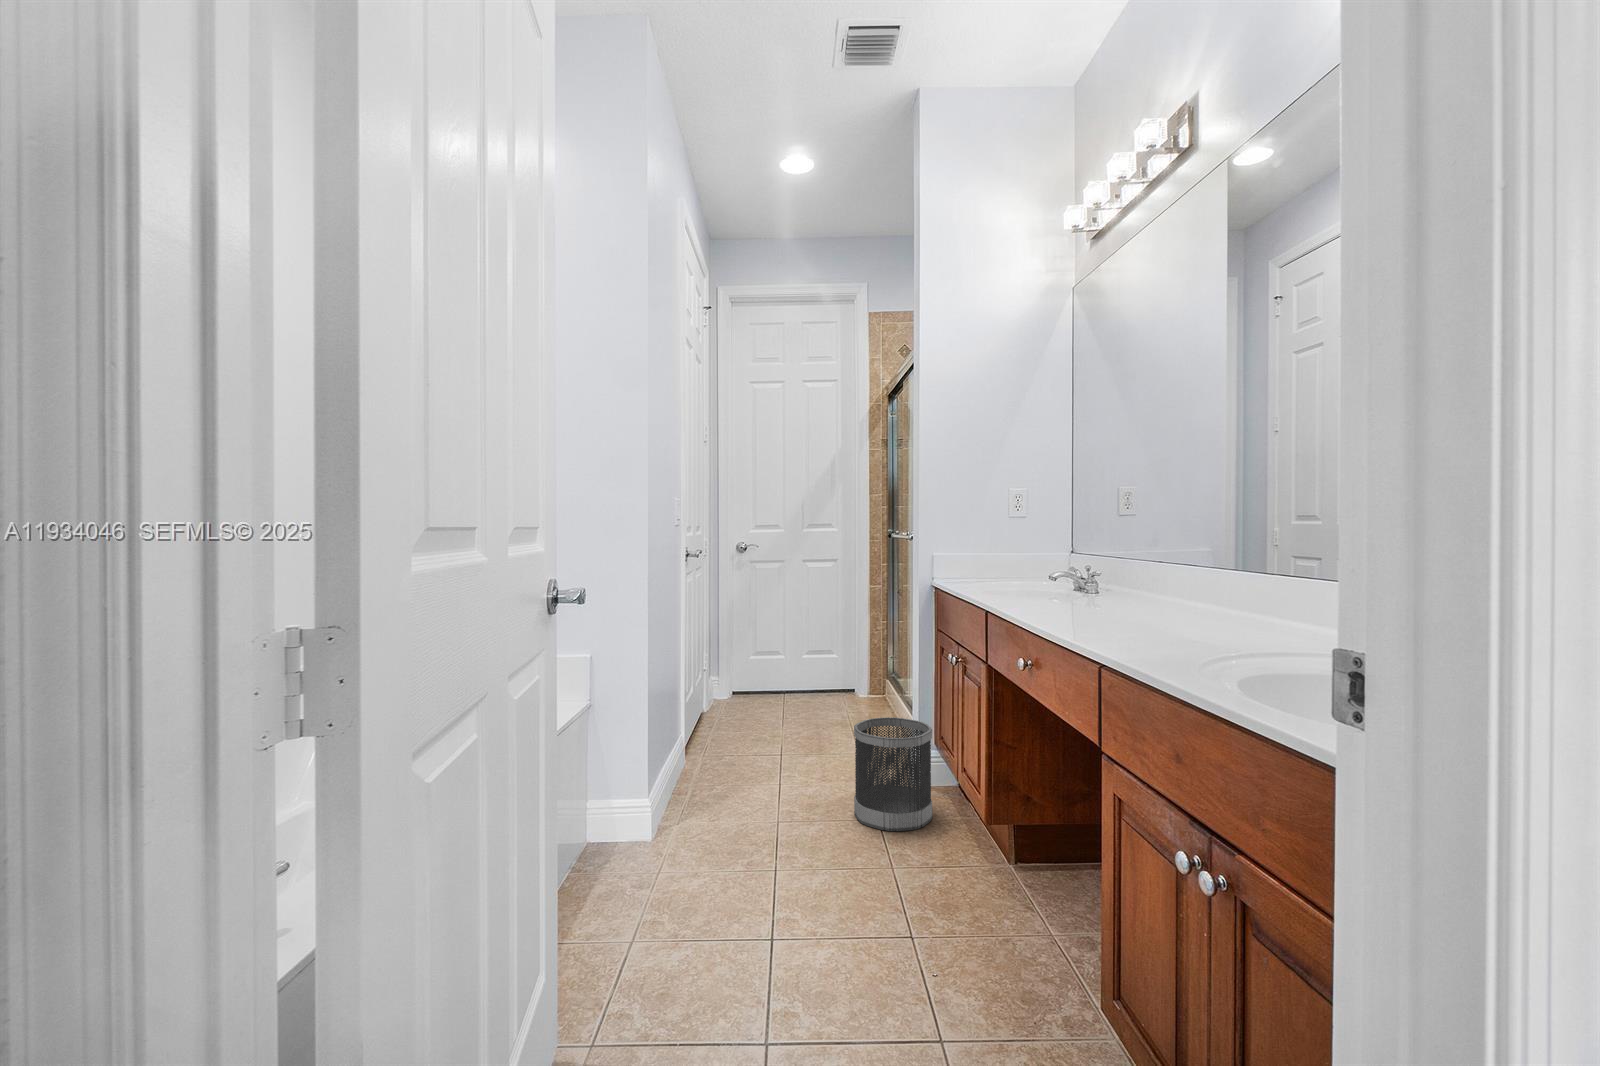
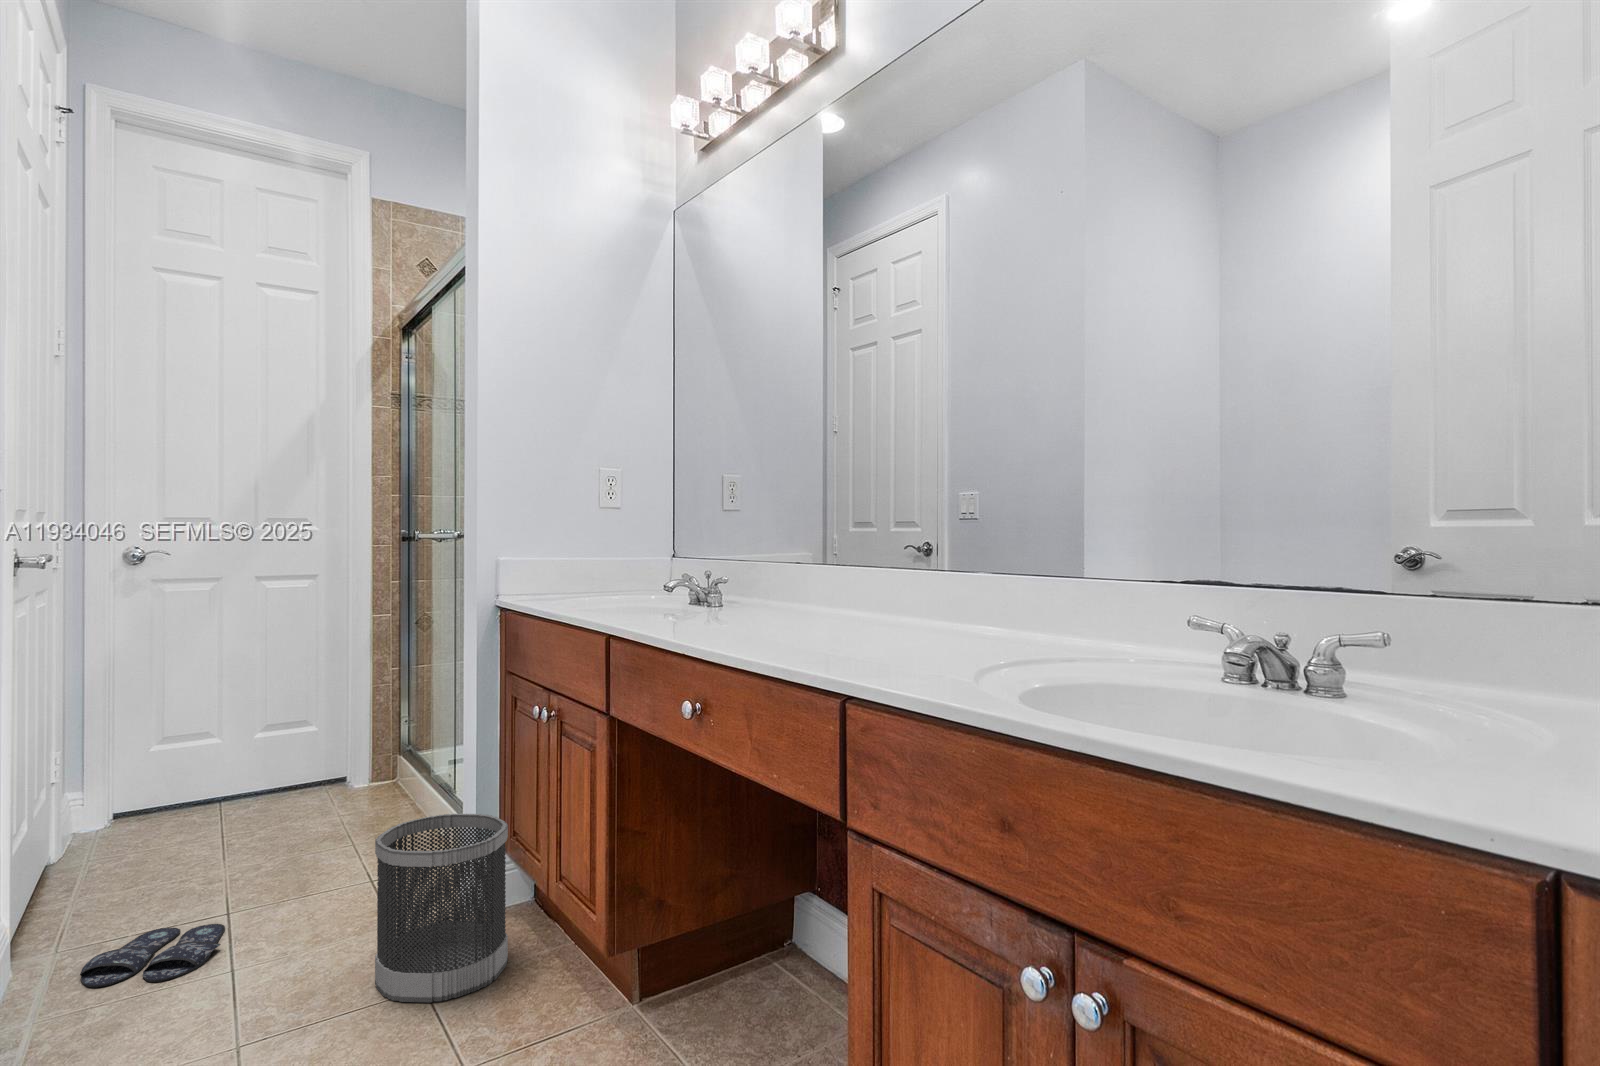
slippers: none [717,759,783,786] -> present [80,924,225,987]

